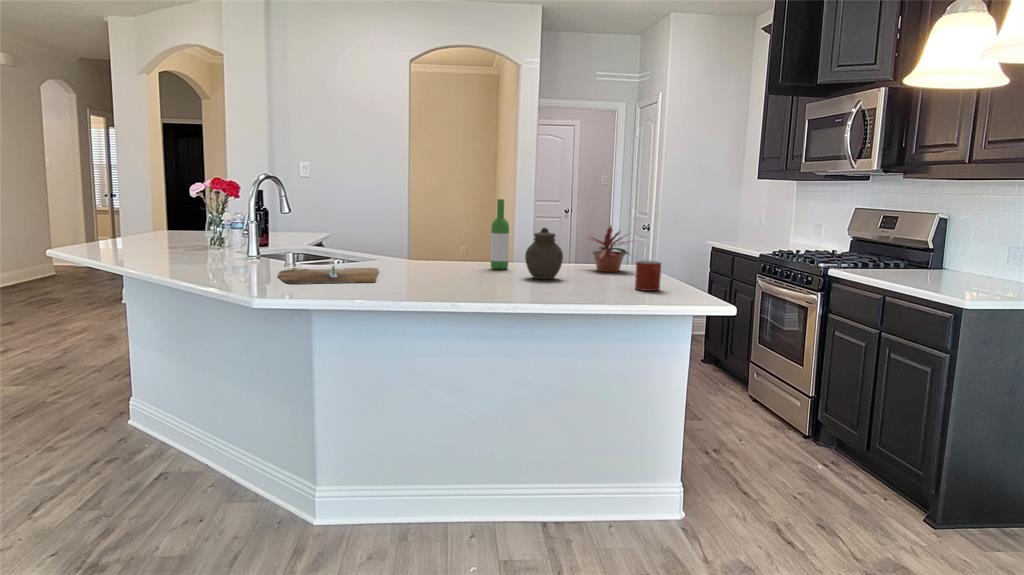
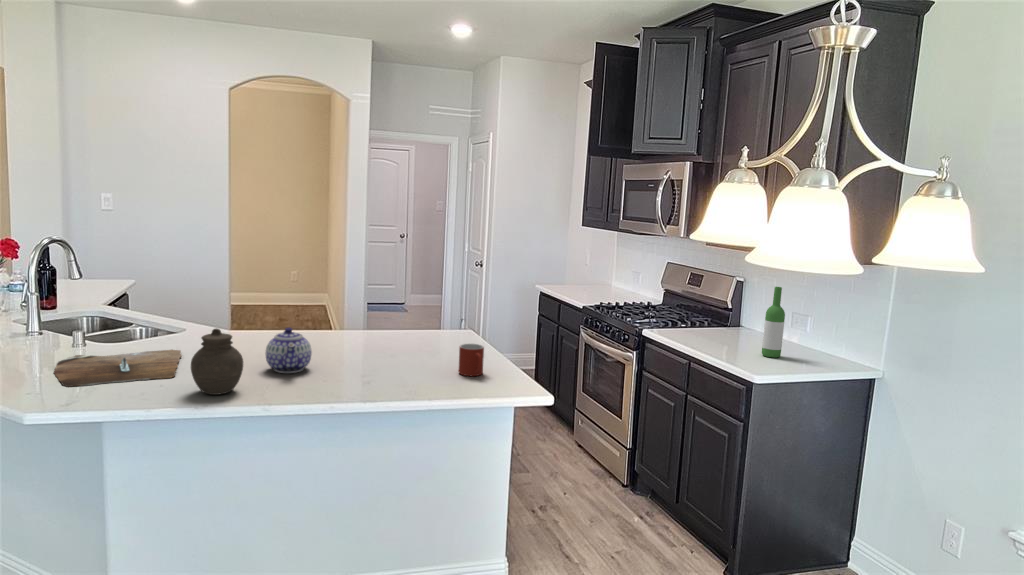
wine bottle: present [491,199,509,269] -> present [762,287,785,358]
potted plant: present [590,226,632,272] -> none [407,296,464,343]
jar: present [525,228,563,279] -> present [191,329,243,395]
teapot: none [453,241,494,283] -> present [265,328,312,373]

